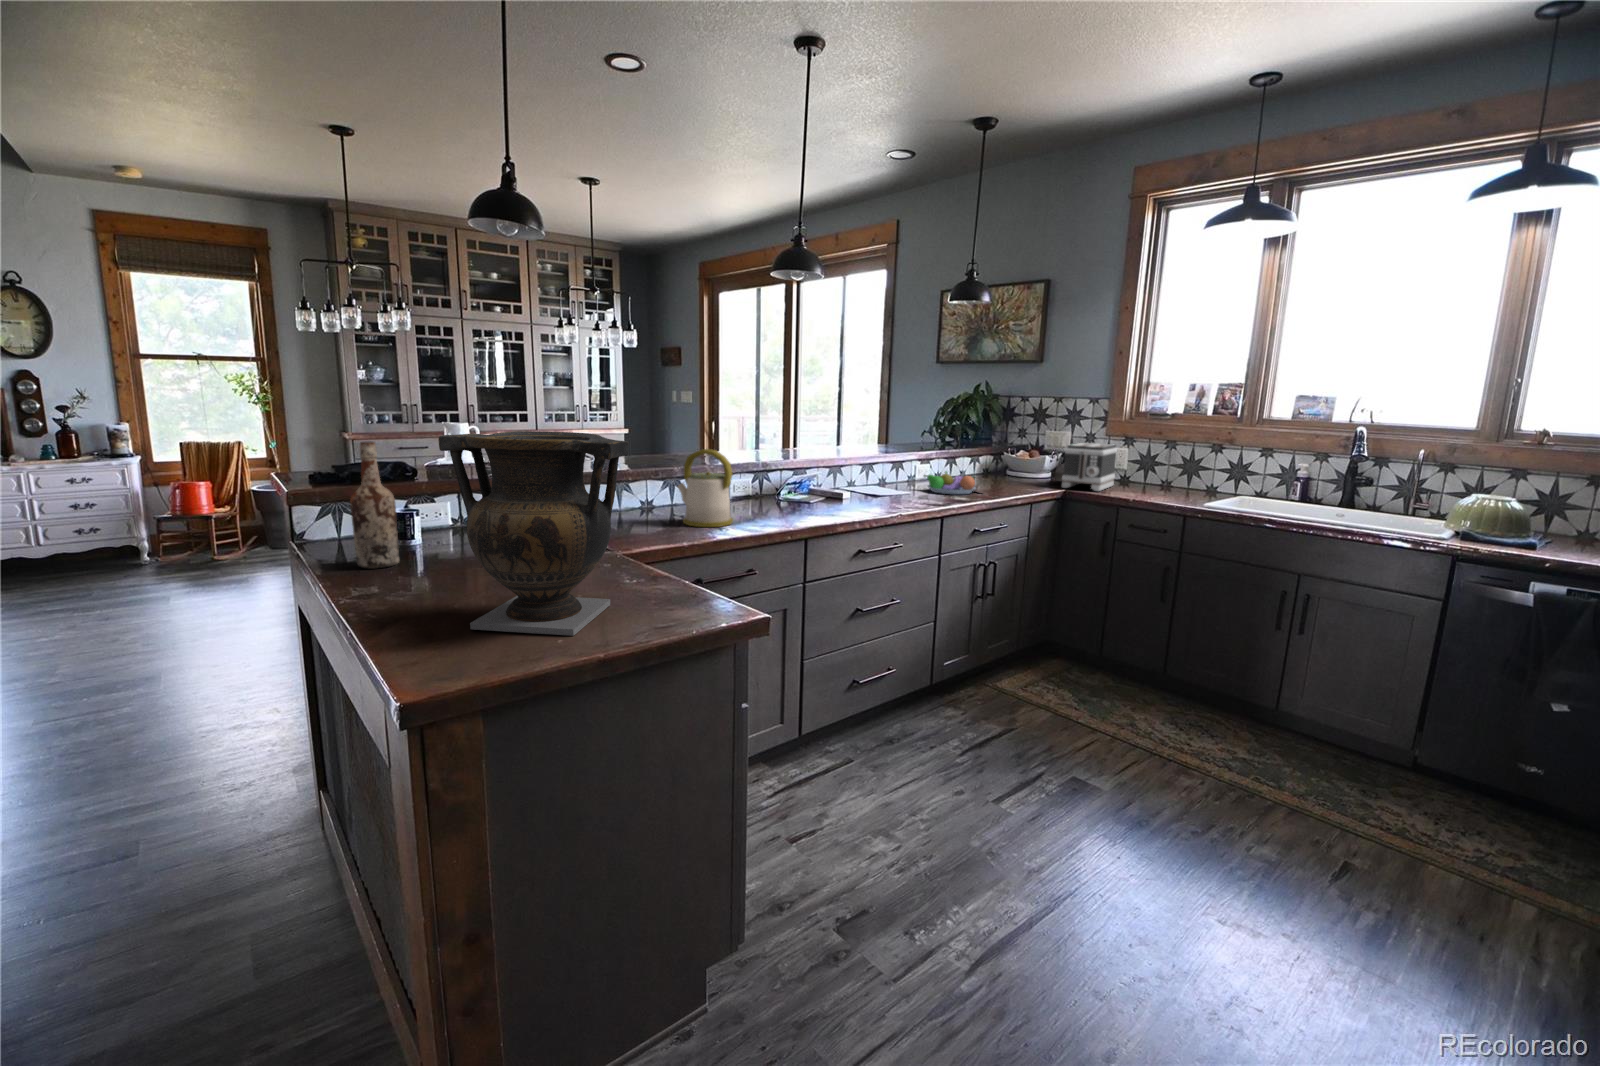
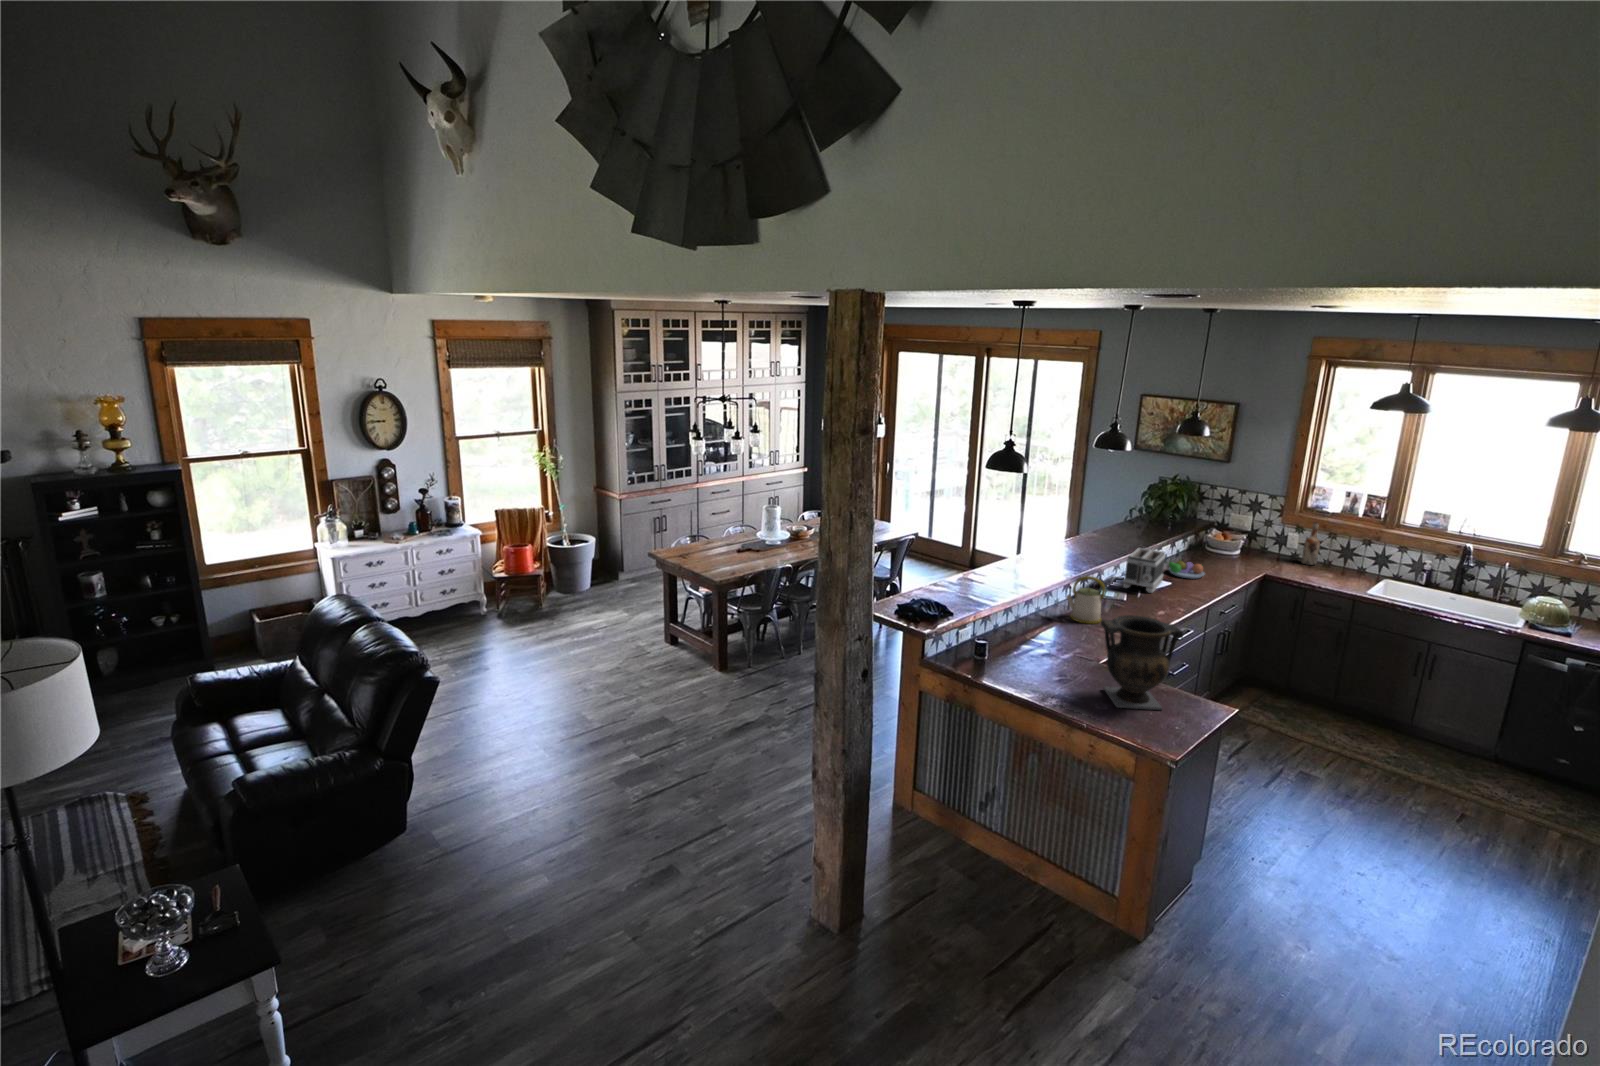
wine bottle: present [350,442,400,569] -> present [1302,522,1320,565]
toaster: present [1062,443,1117,491] -> present [1123,548,1165,593]

